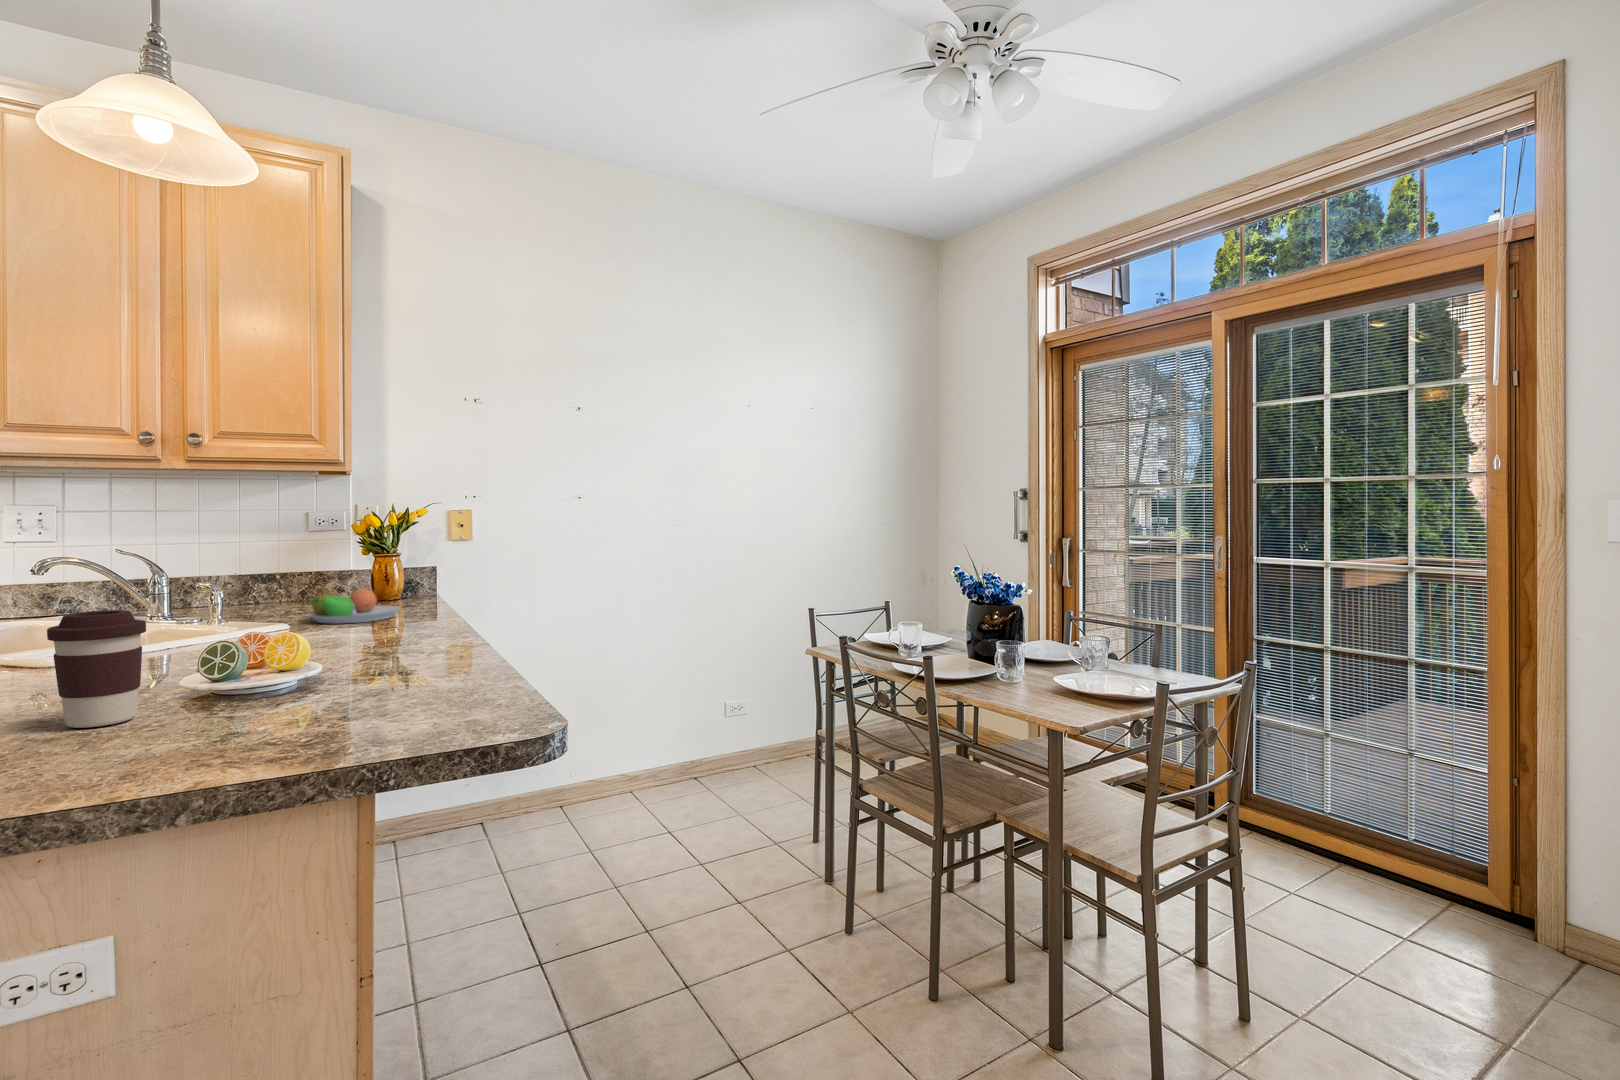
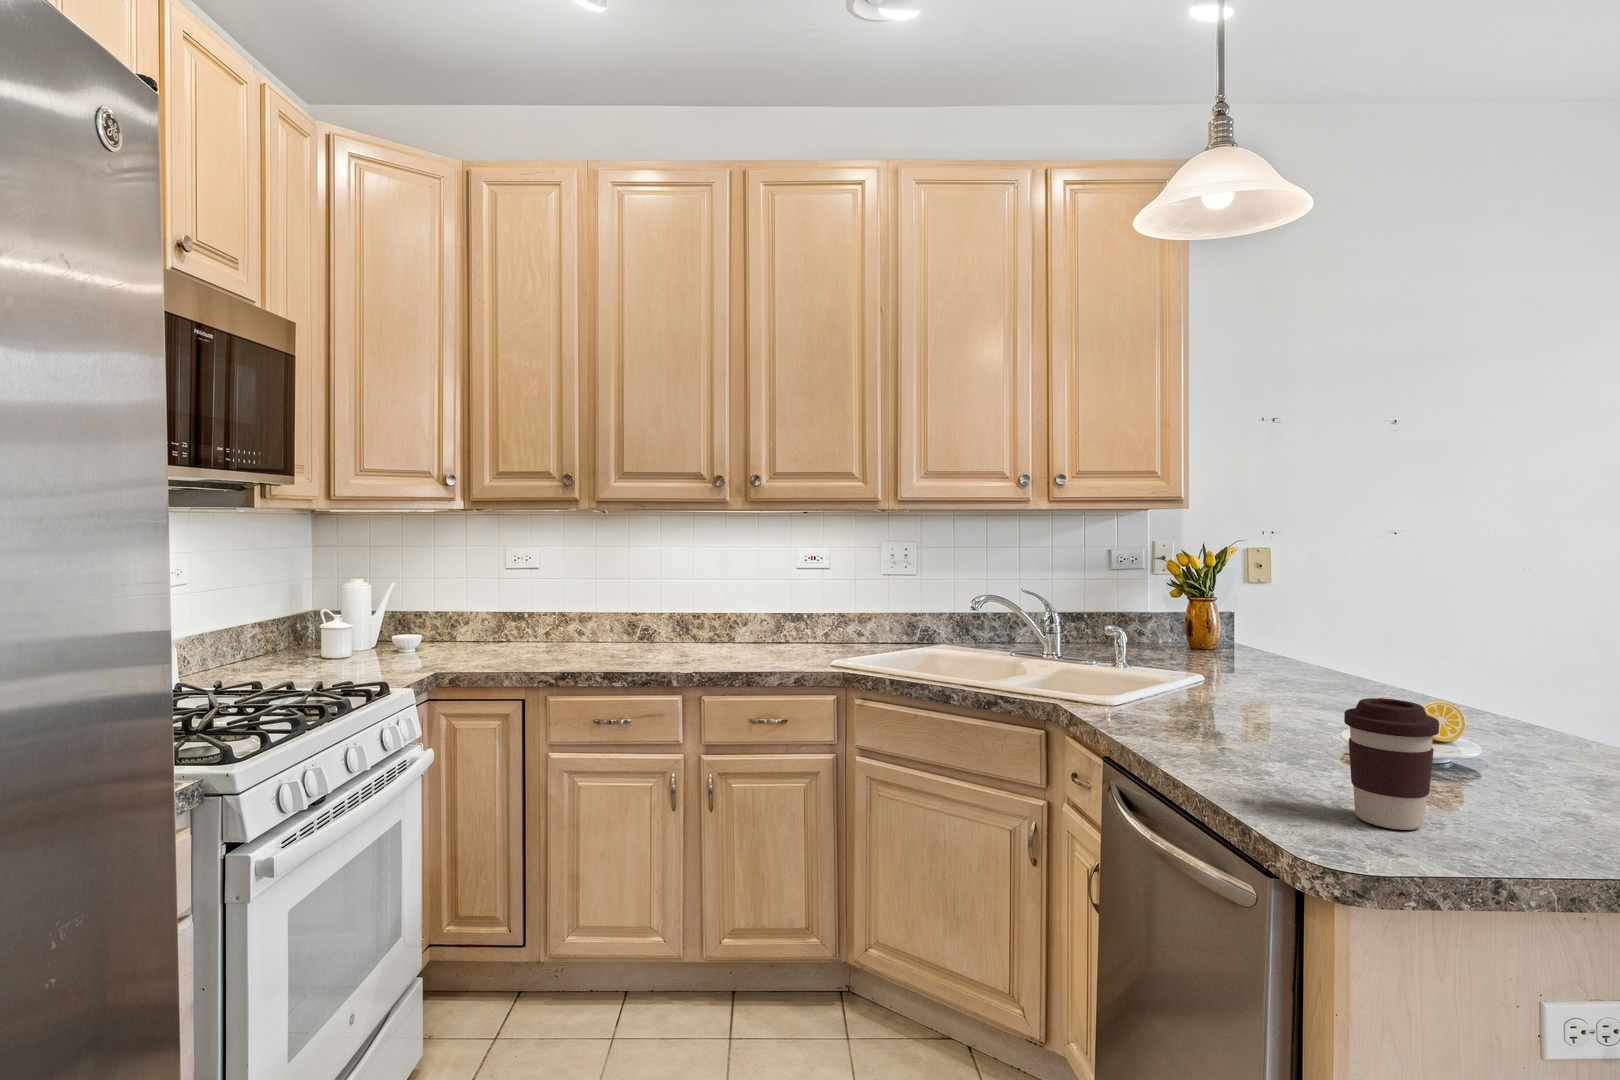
fruit bowl: present [307,588,401,624] -> none [1188,640,1290,683]

